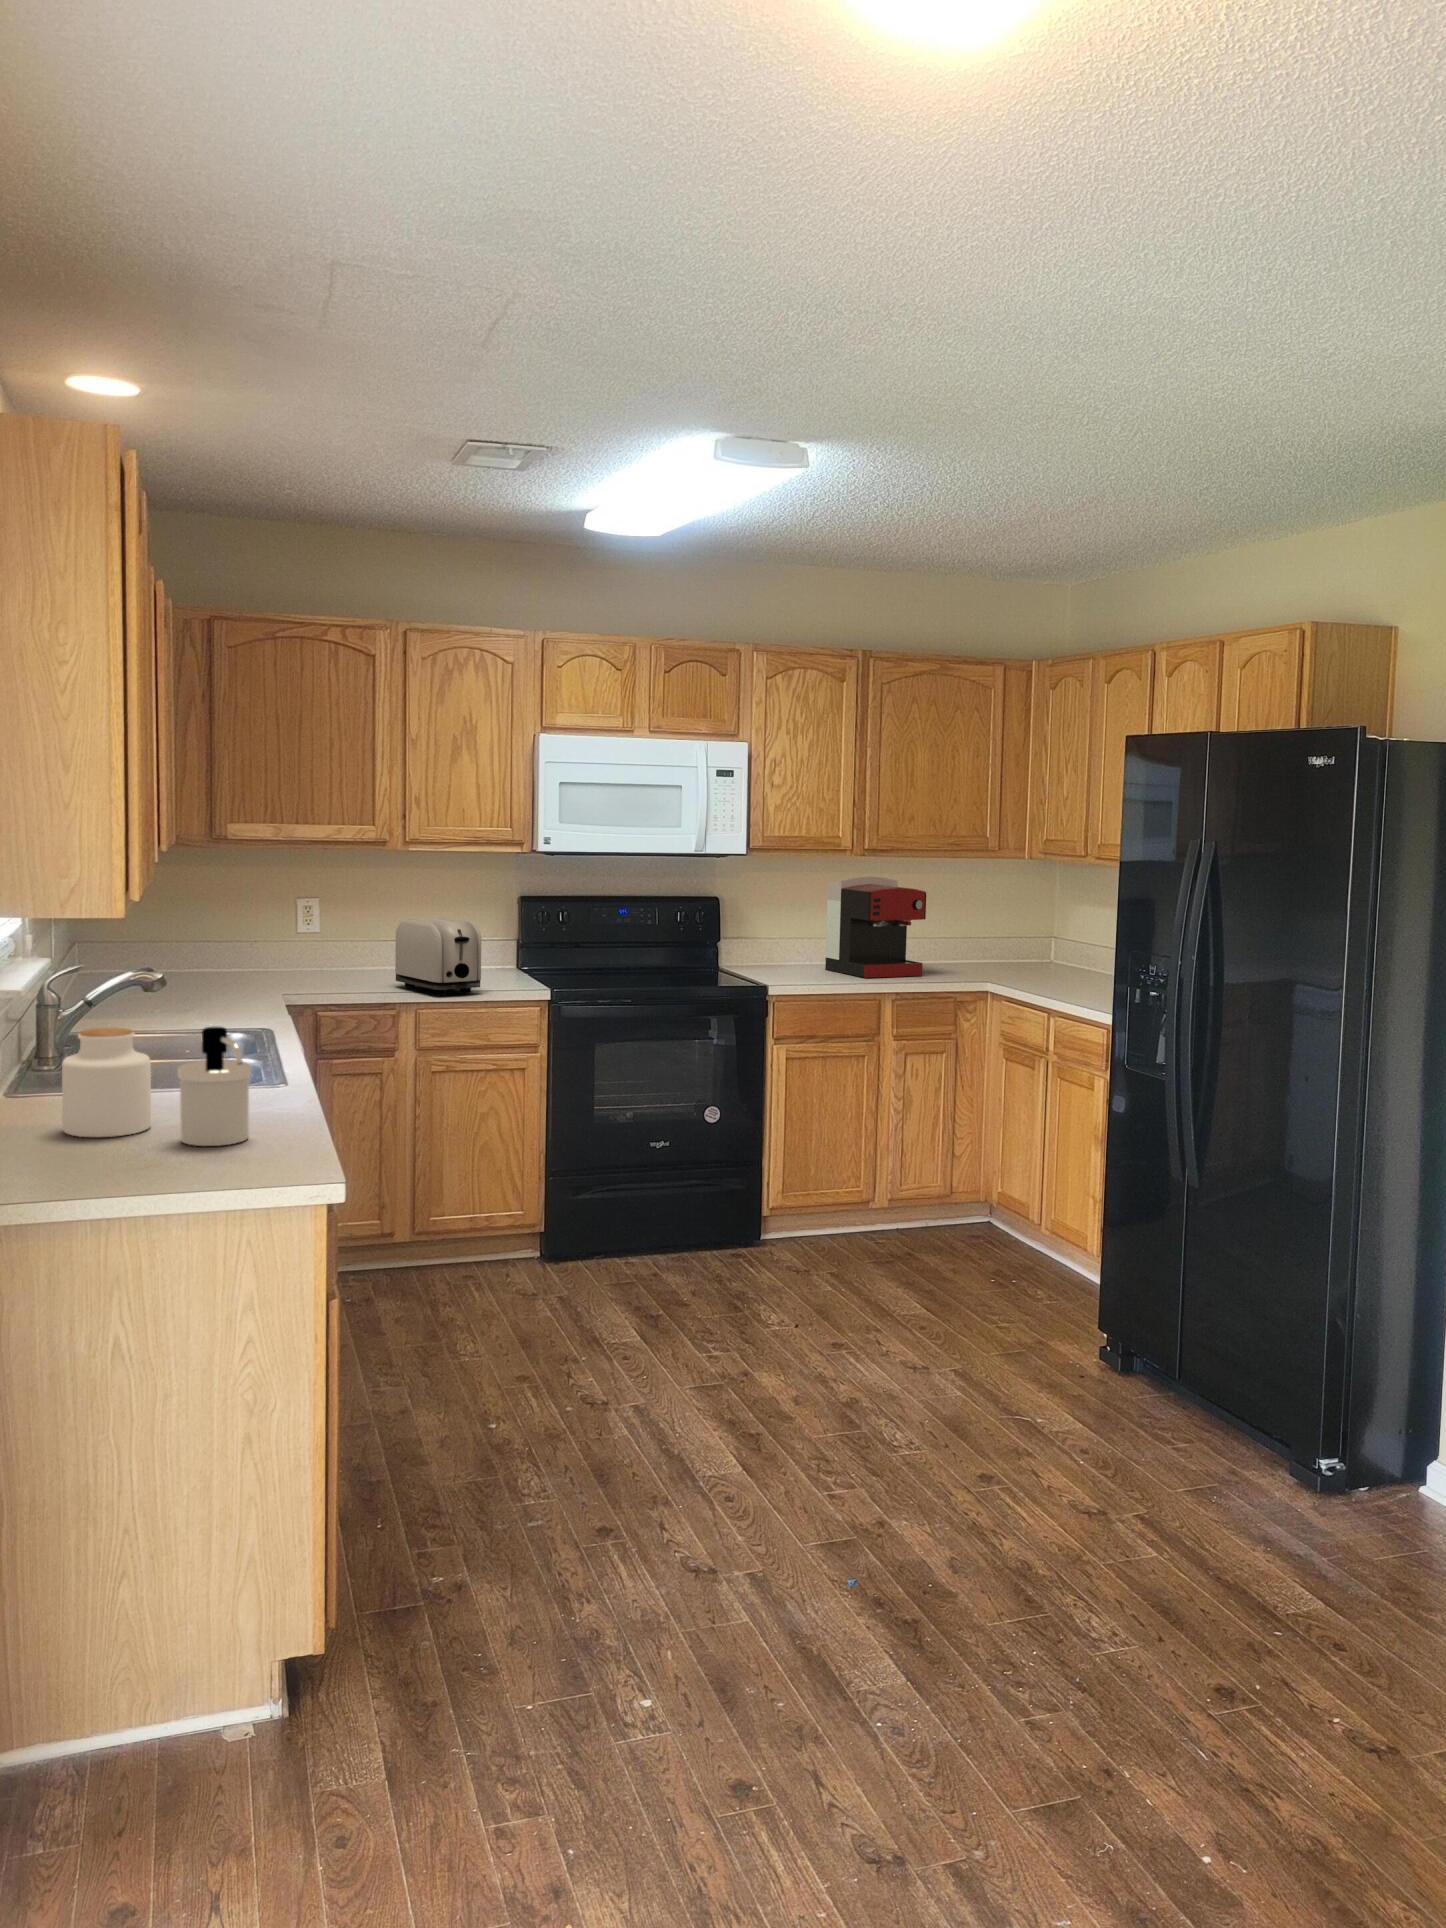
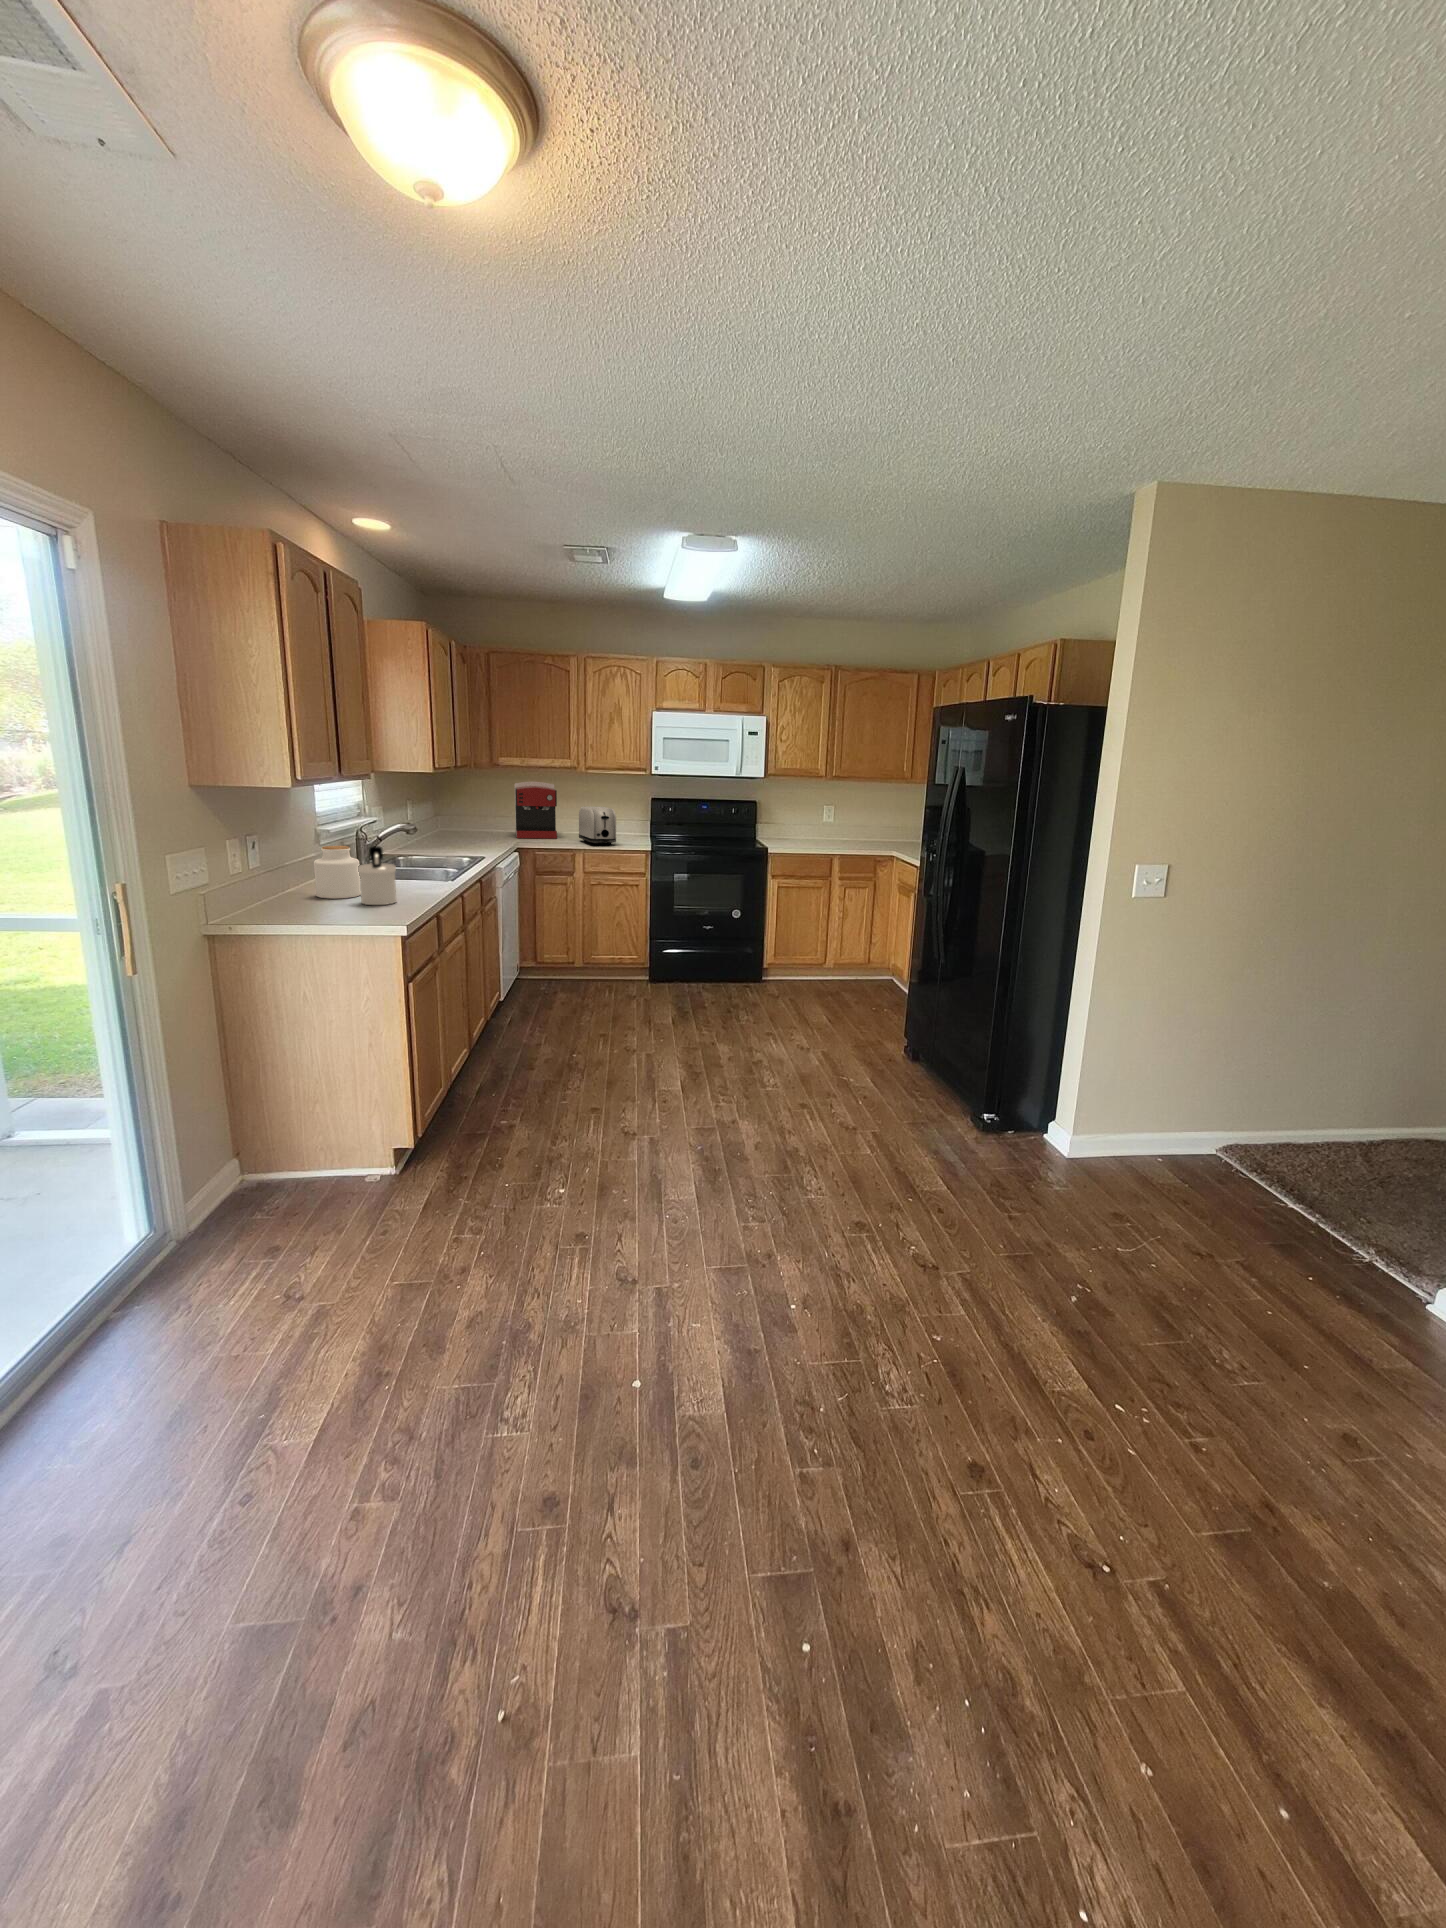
coffee maker: present [825,876,926,978] -> present [514,781,557,838]

